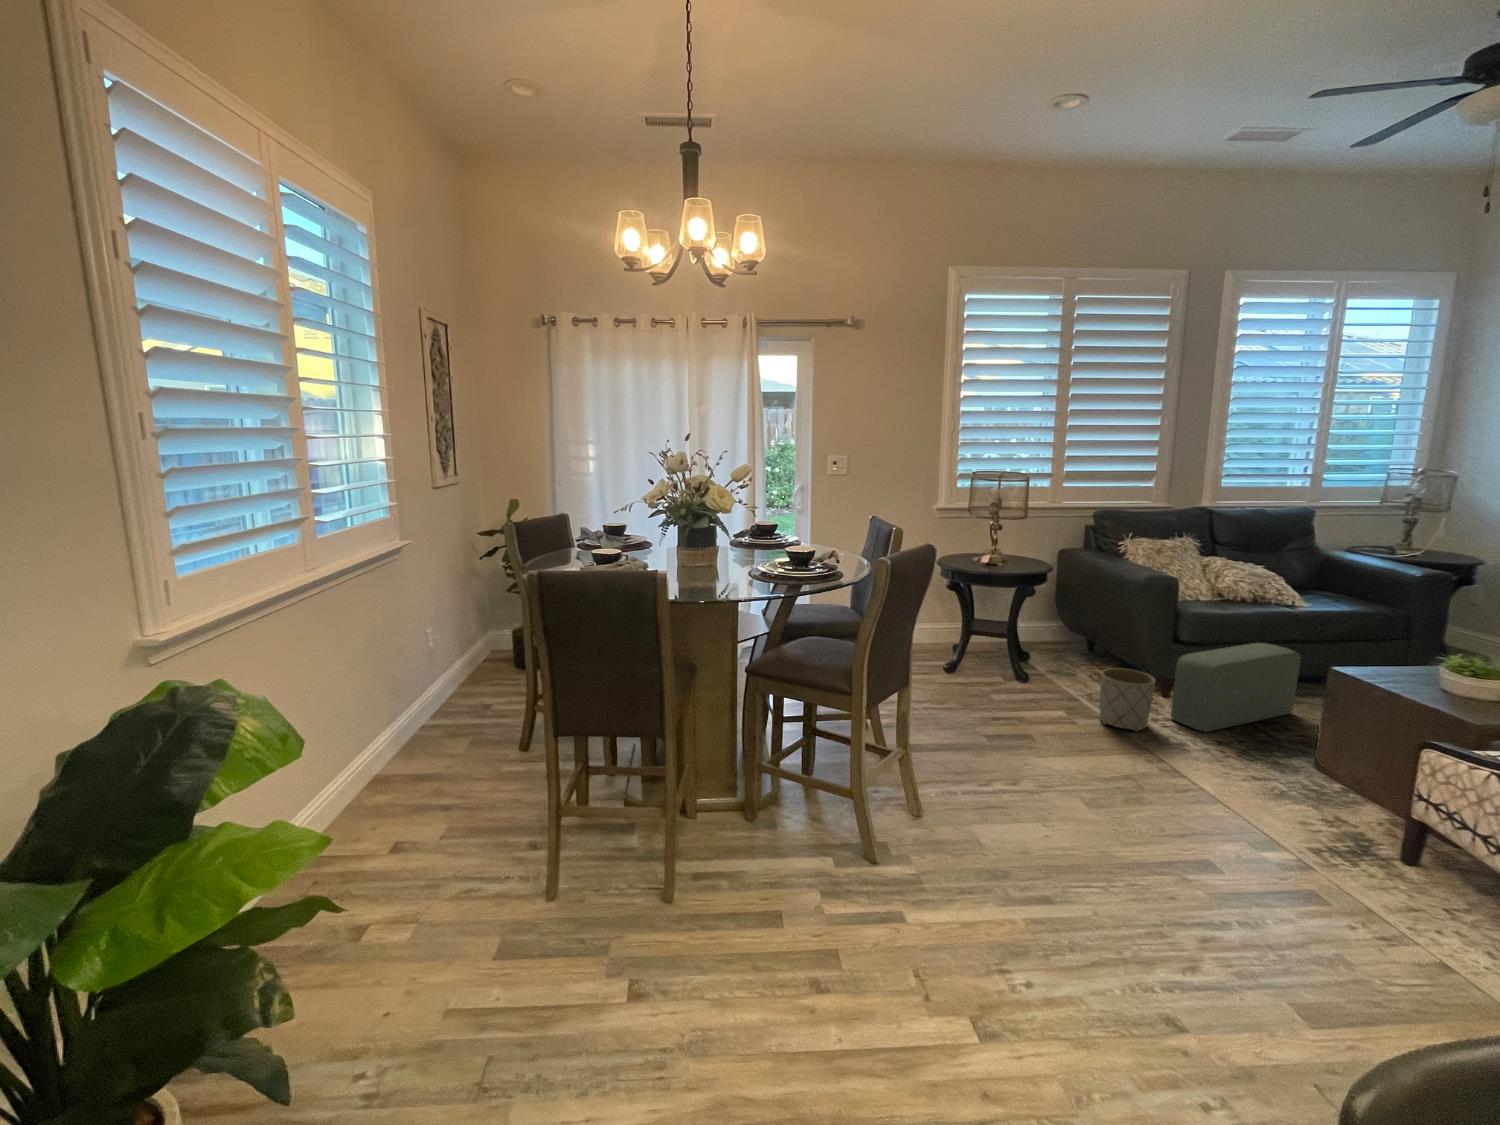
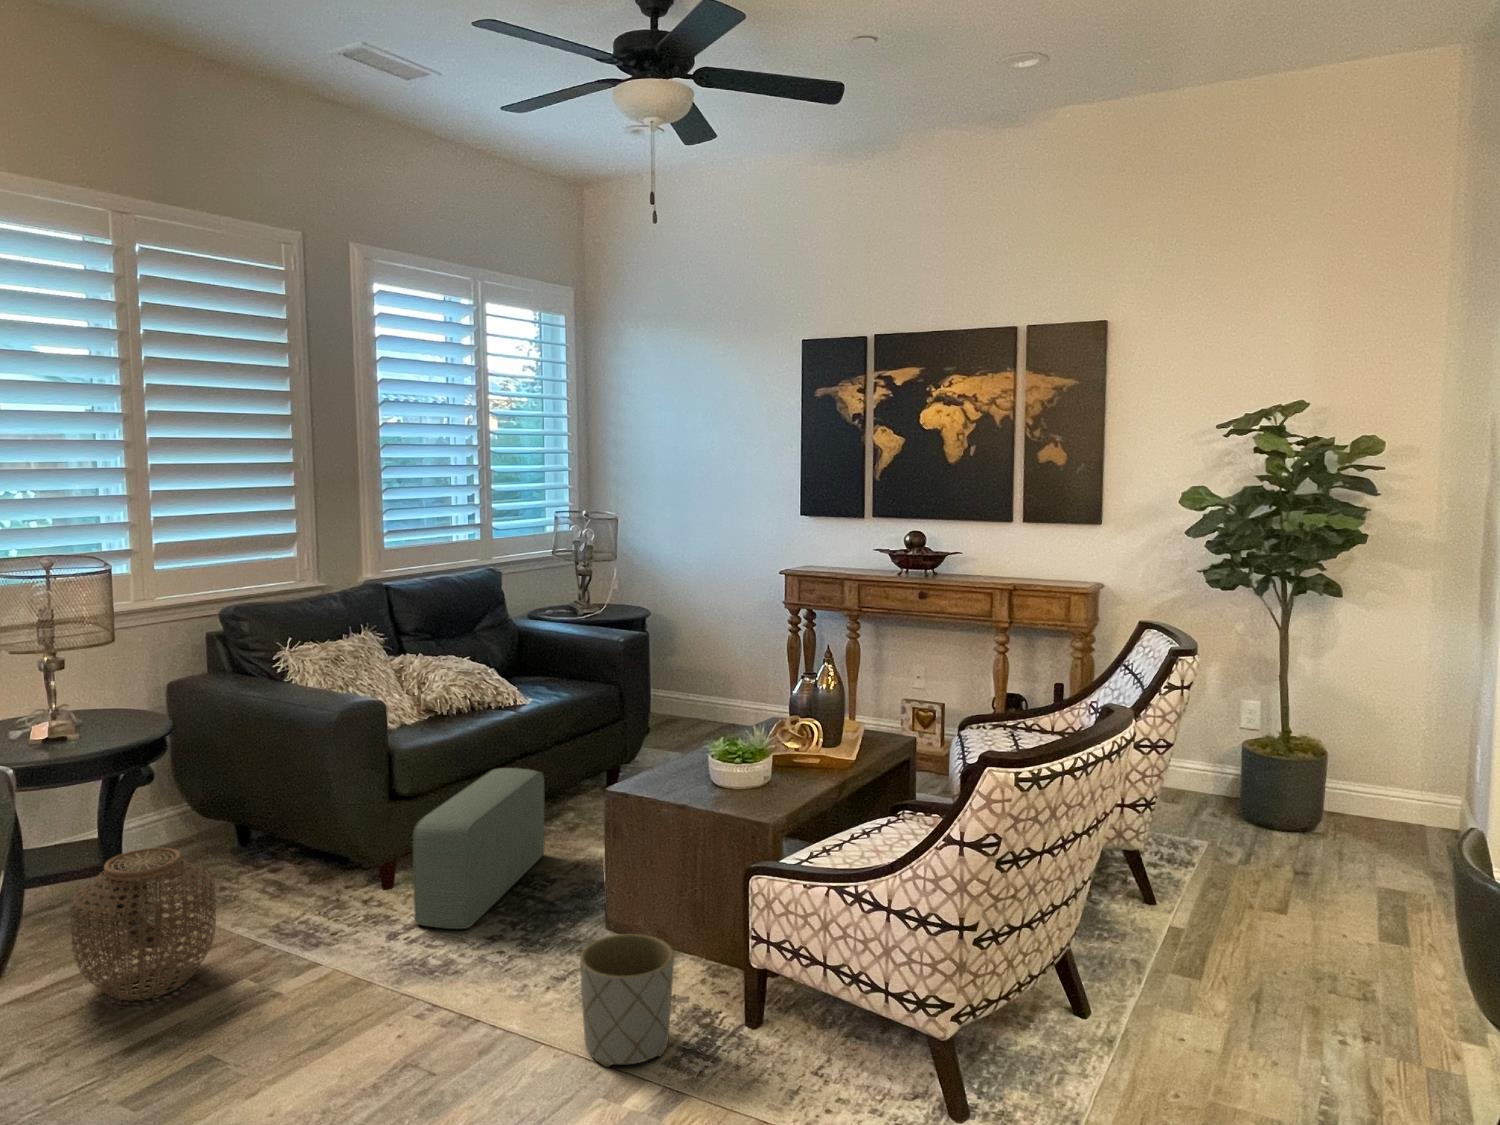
woven basket: none [983,626,1053,702] -> present [70,847,216,1000]
planter: present [1099,668,1155,731] -> present [580,934,674,1067]

